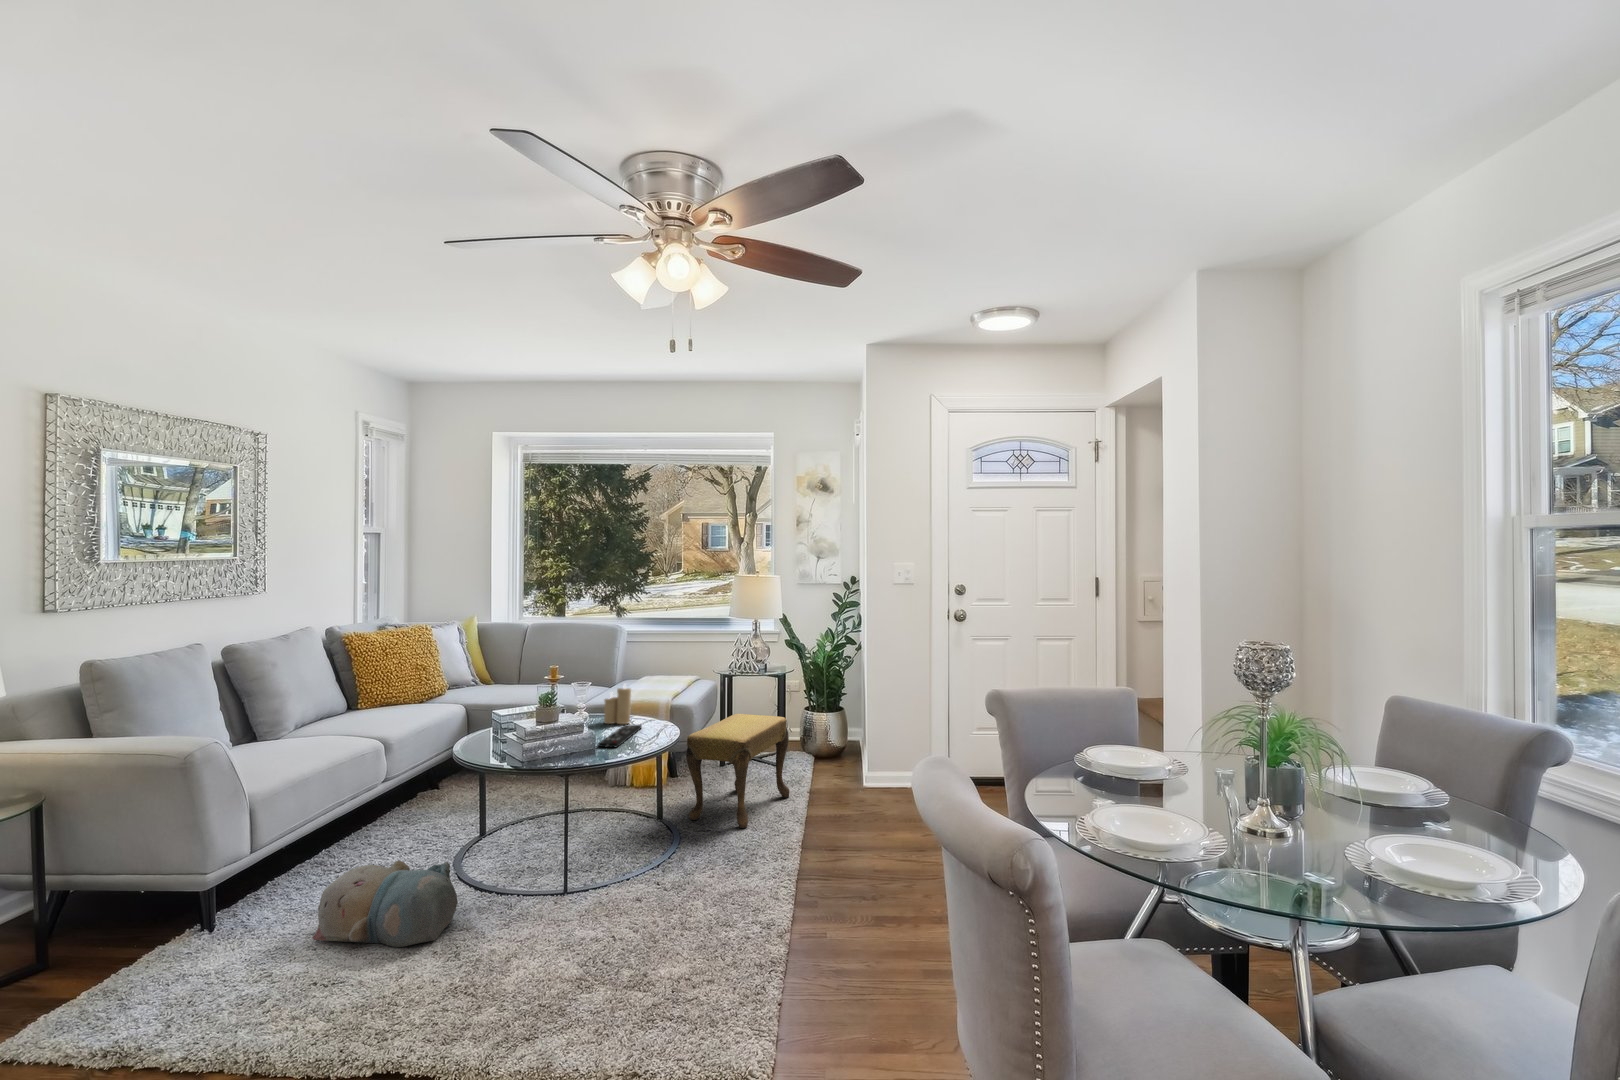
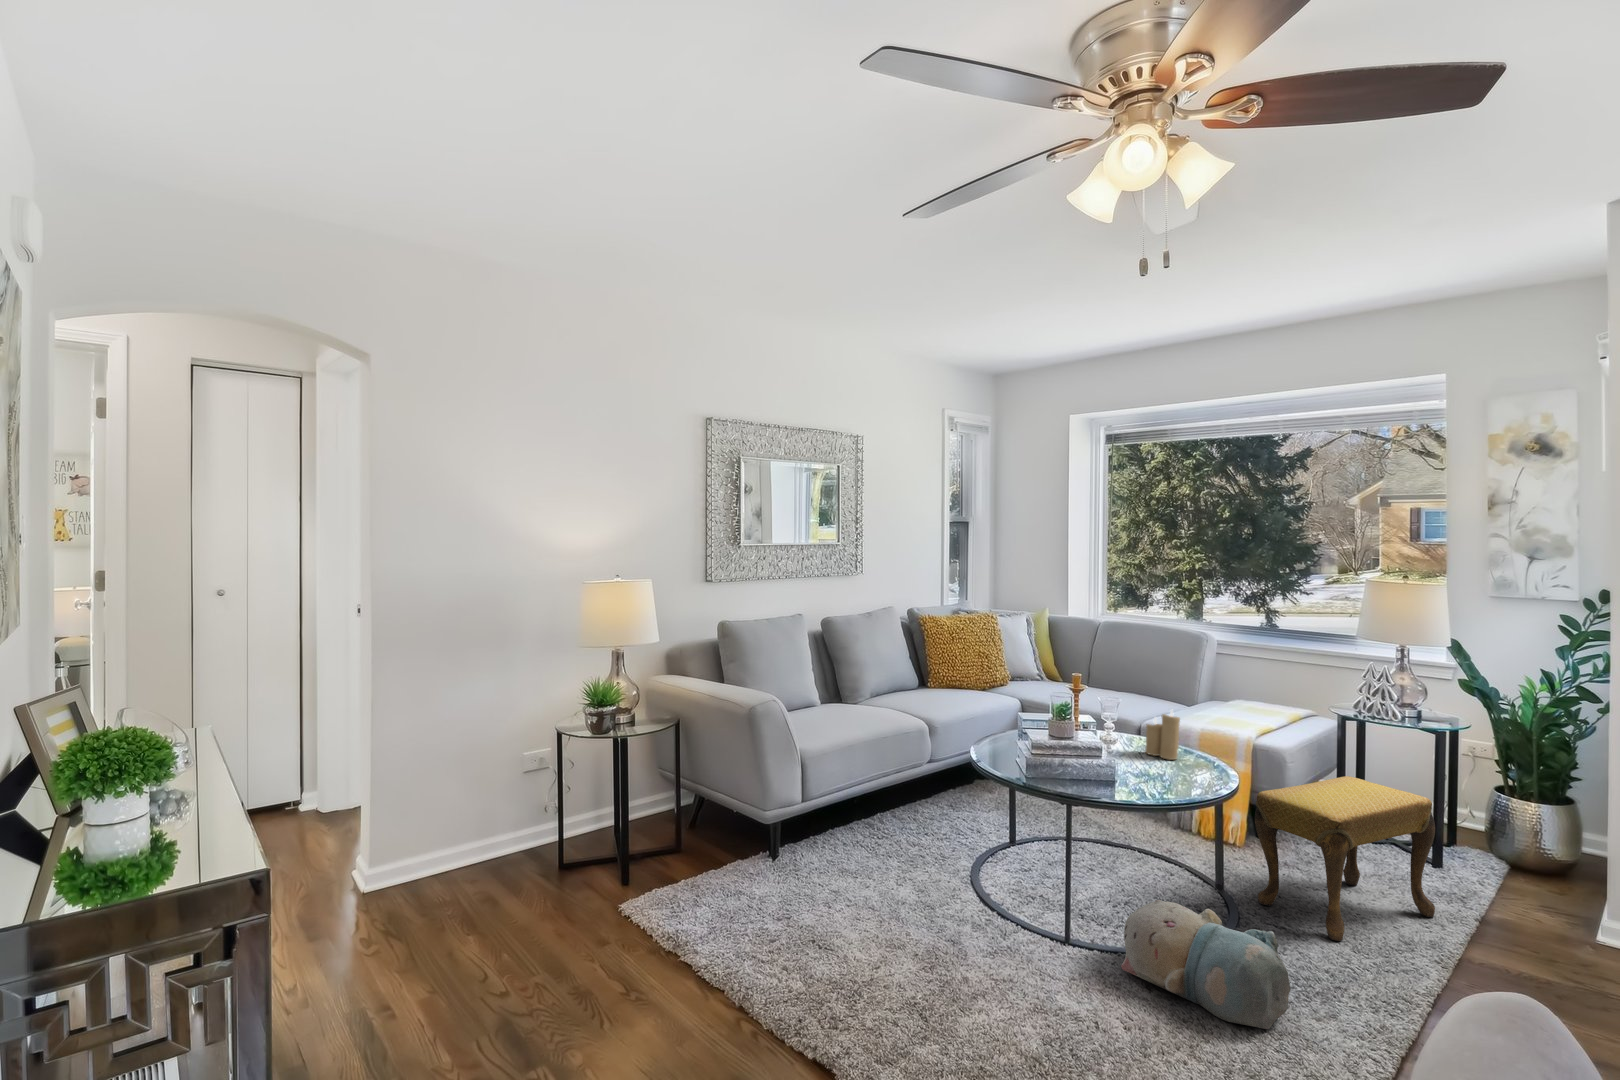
remote control: present [598,724,642,747] -> none [1119,761,1188,788]
plush toy: present [313,860,458,947] -> present [1121,900,1291,1029]

